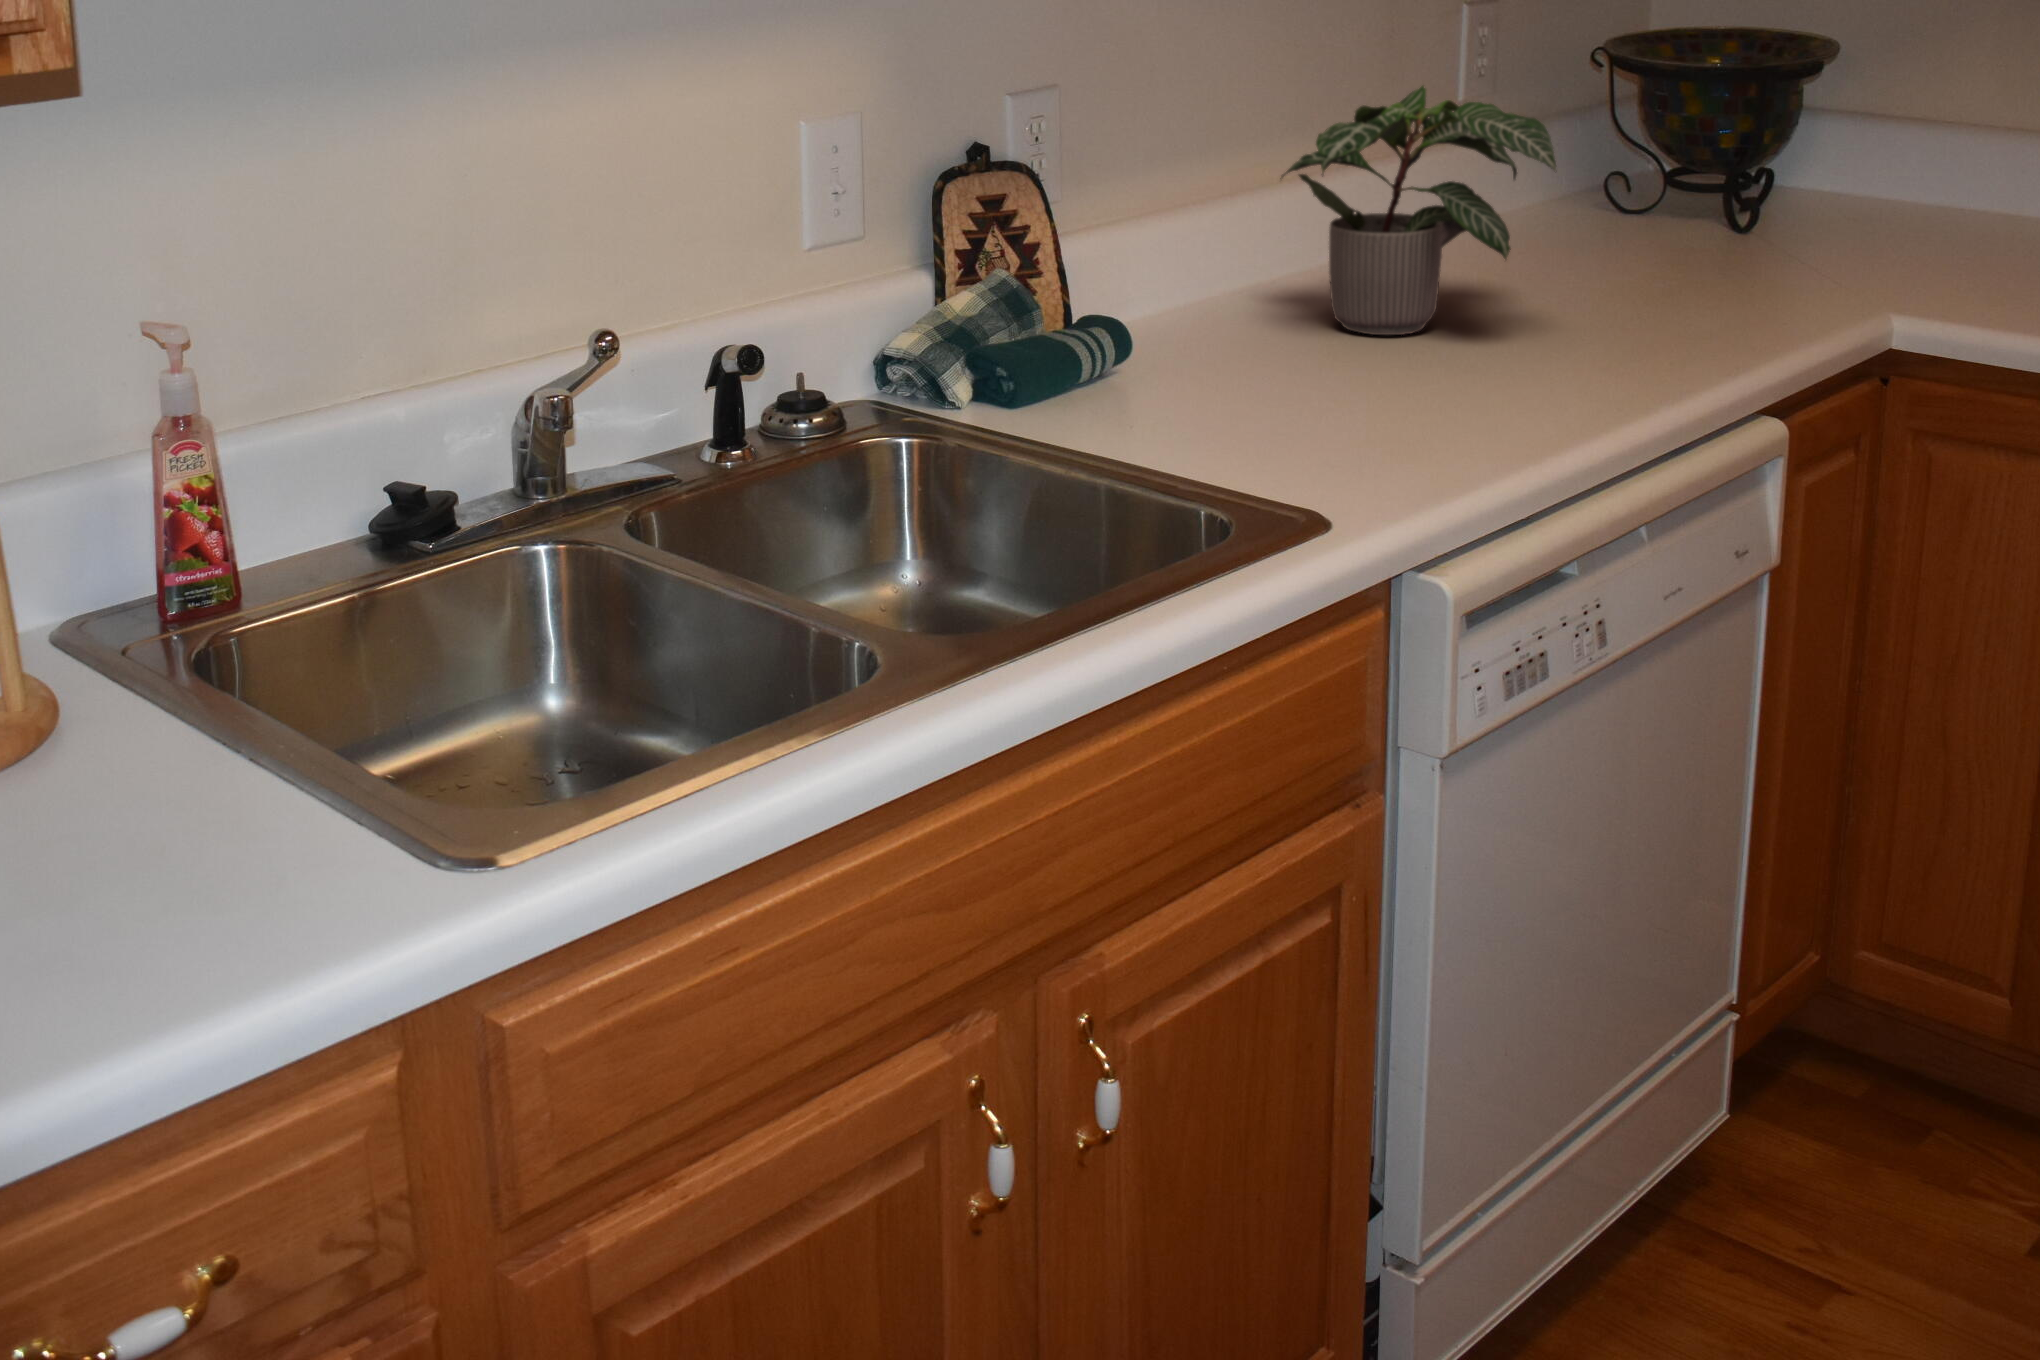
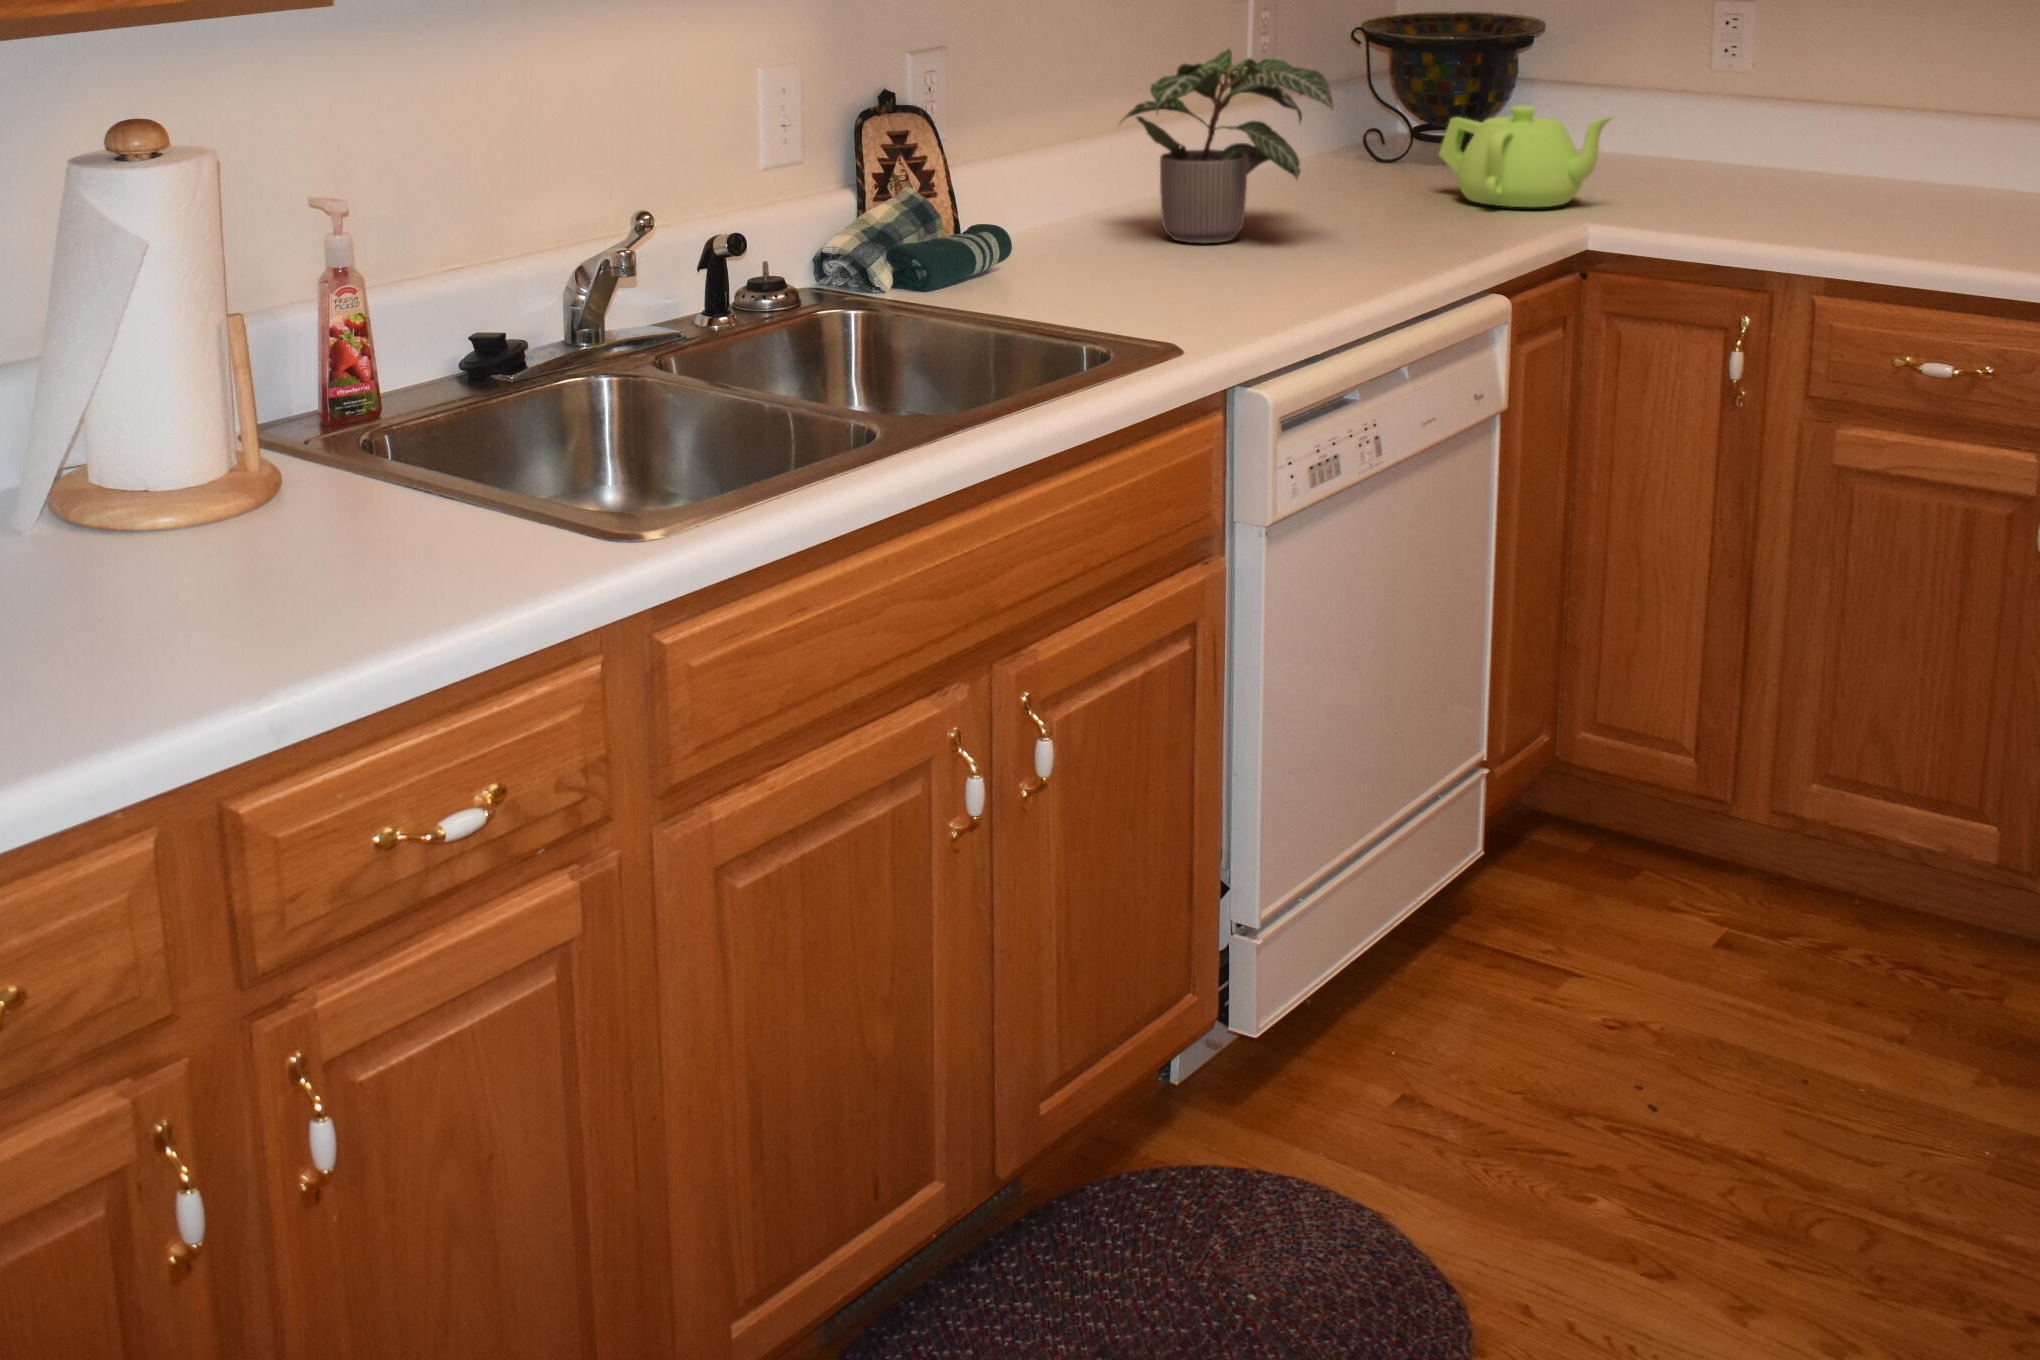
teapot: none [1697,154,1937,286] -> present [1439,105,1613,207]

